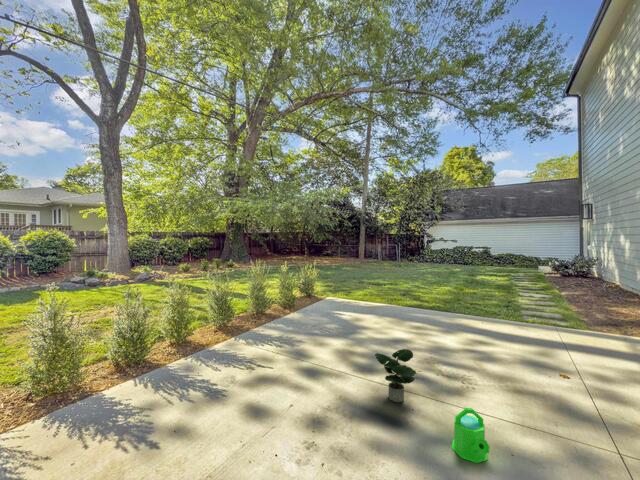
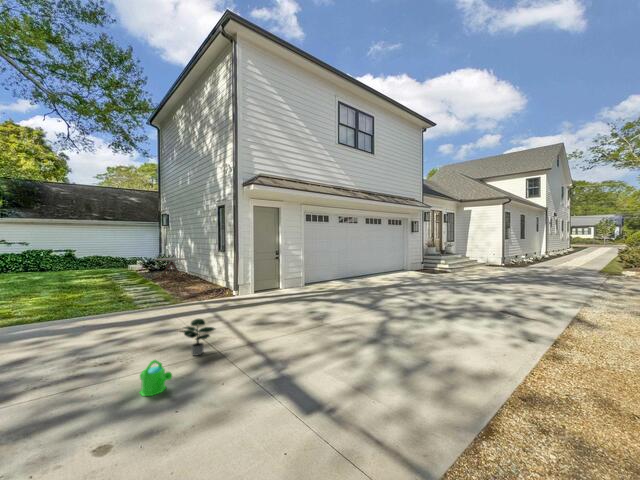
round table: none [563,261,619,292] -> present [155,258,187,279]
potted plant: present [375,349,416,402] -> present [184,319,215,356]

